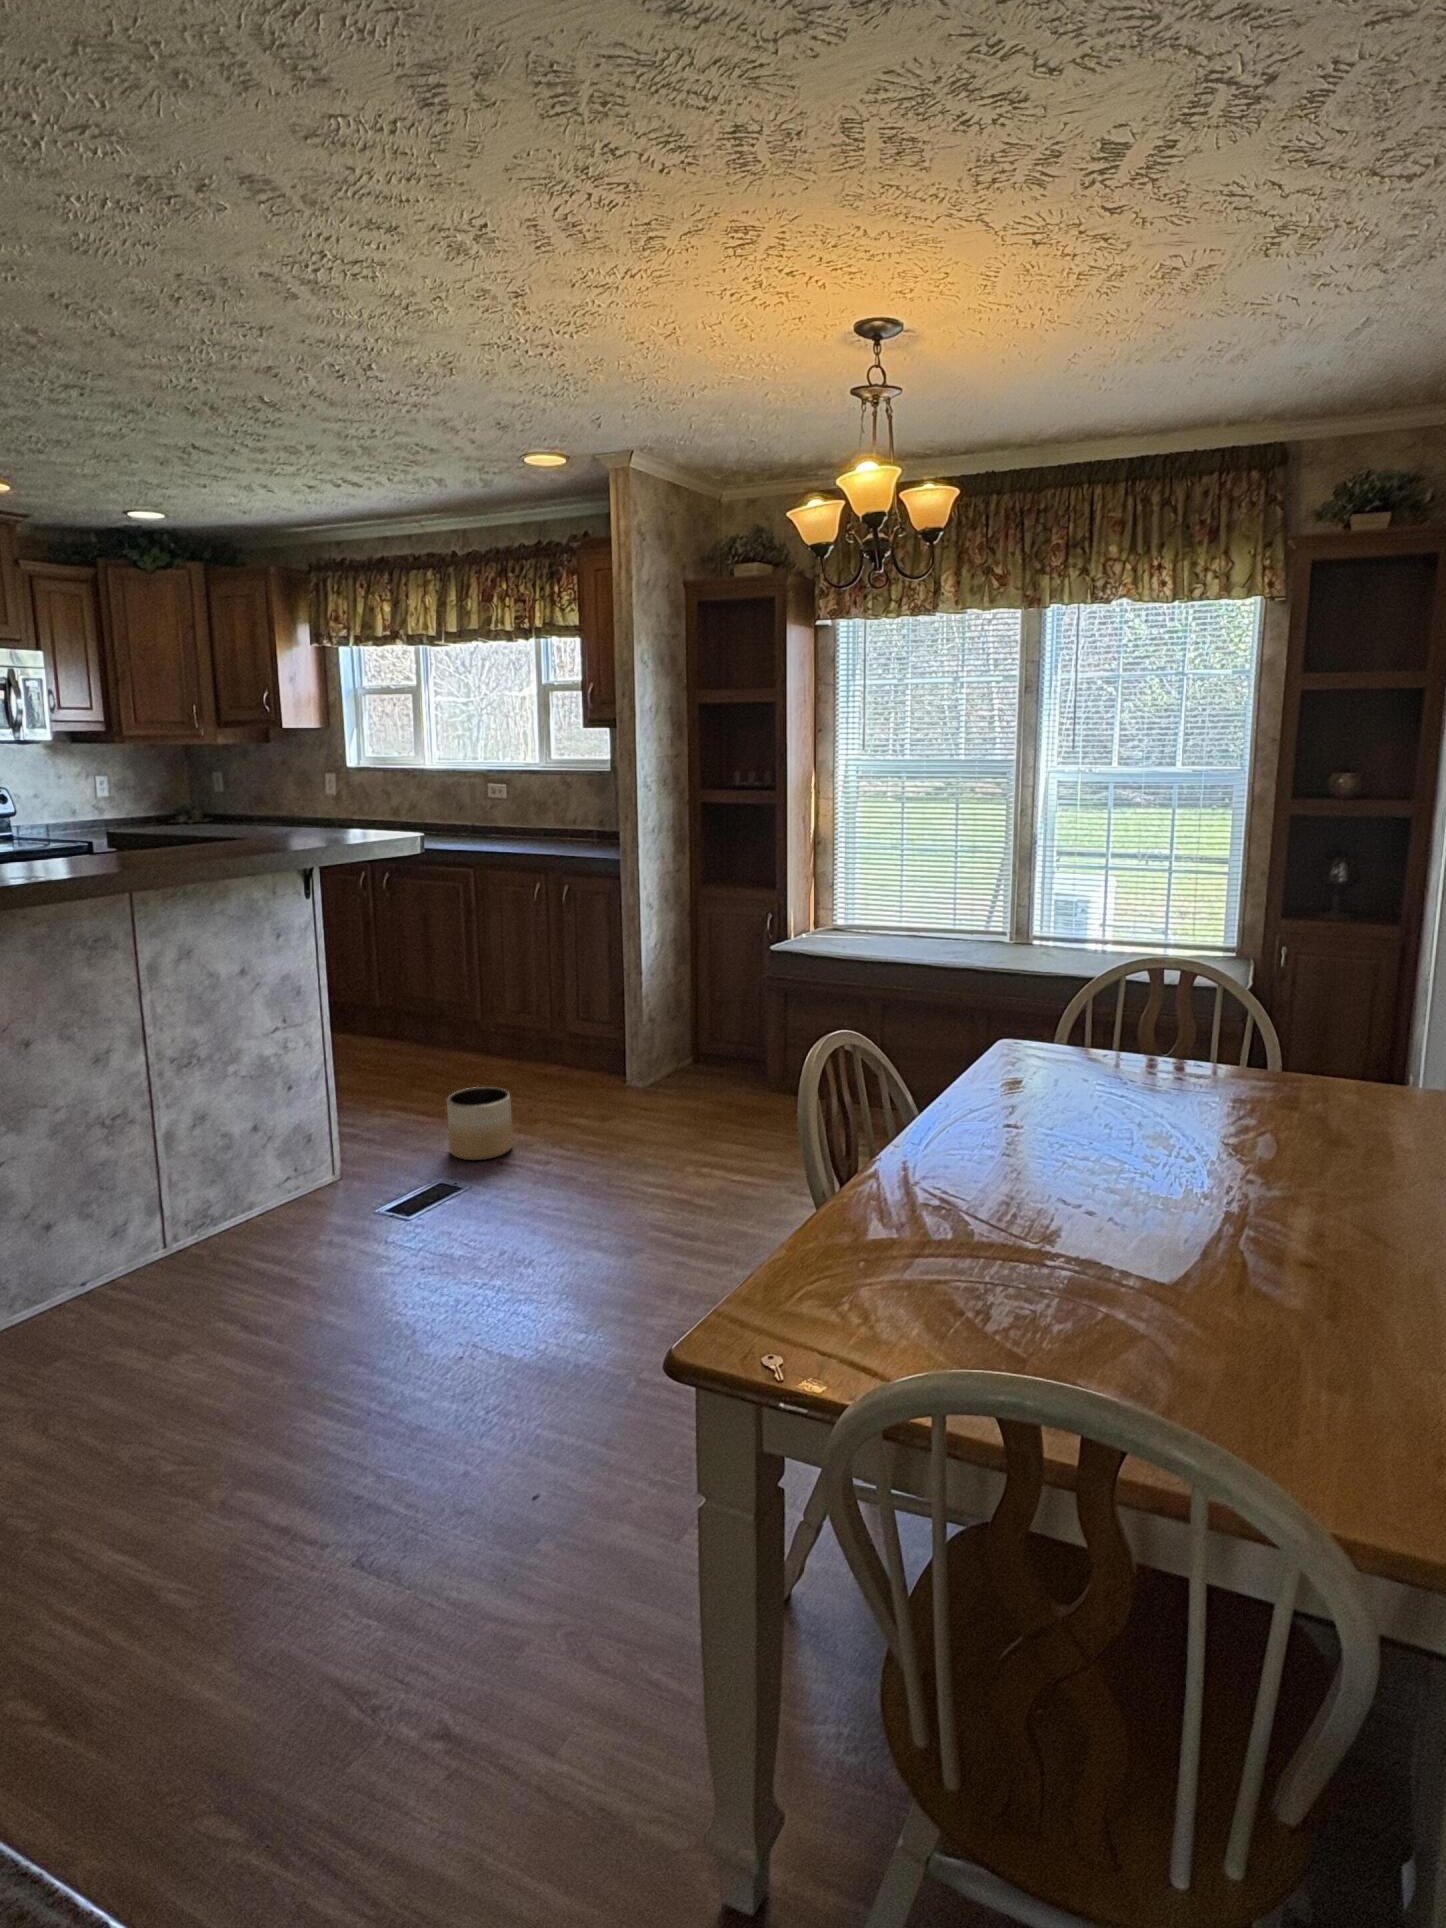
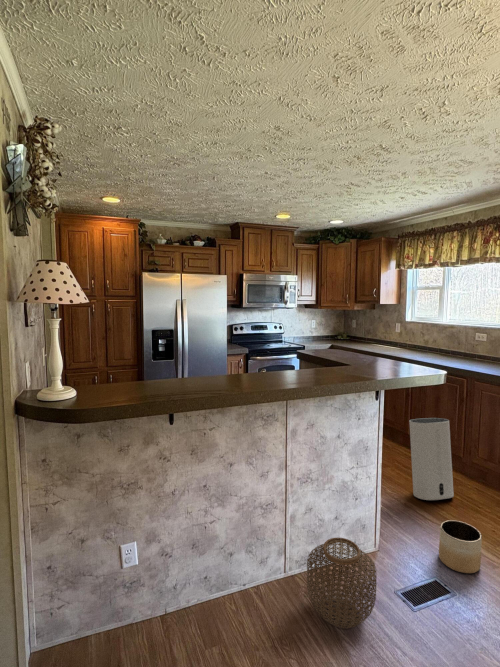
air purifier: none [377,940,470,1095] -> present [409,418,454,500]
woven basket: none [218,1130,352,1273] -> present [307,537,376,628]

